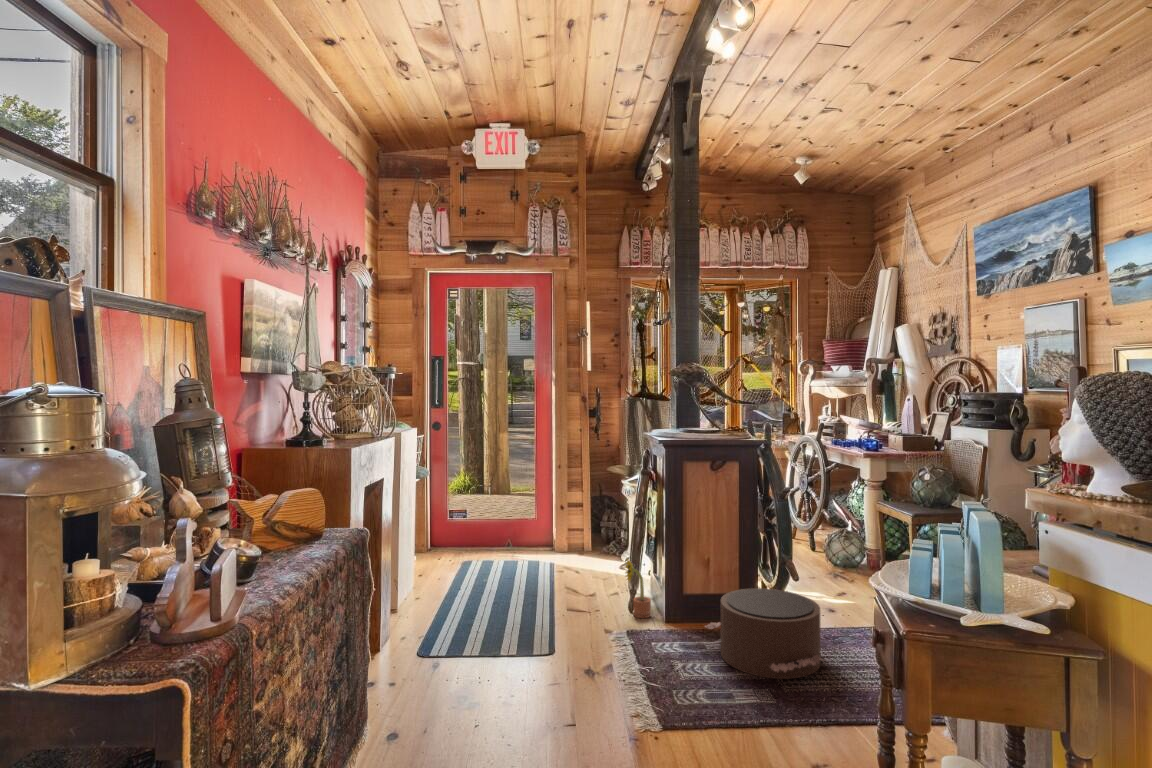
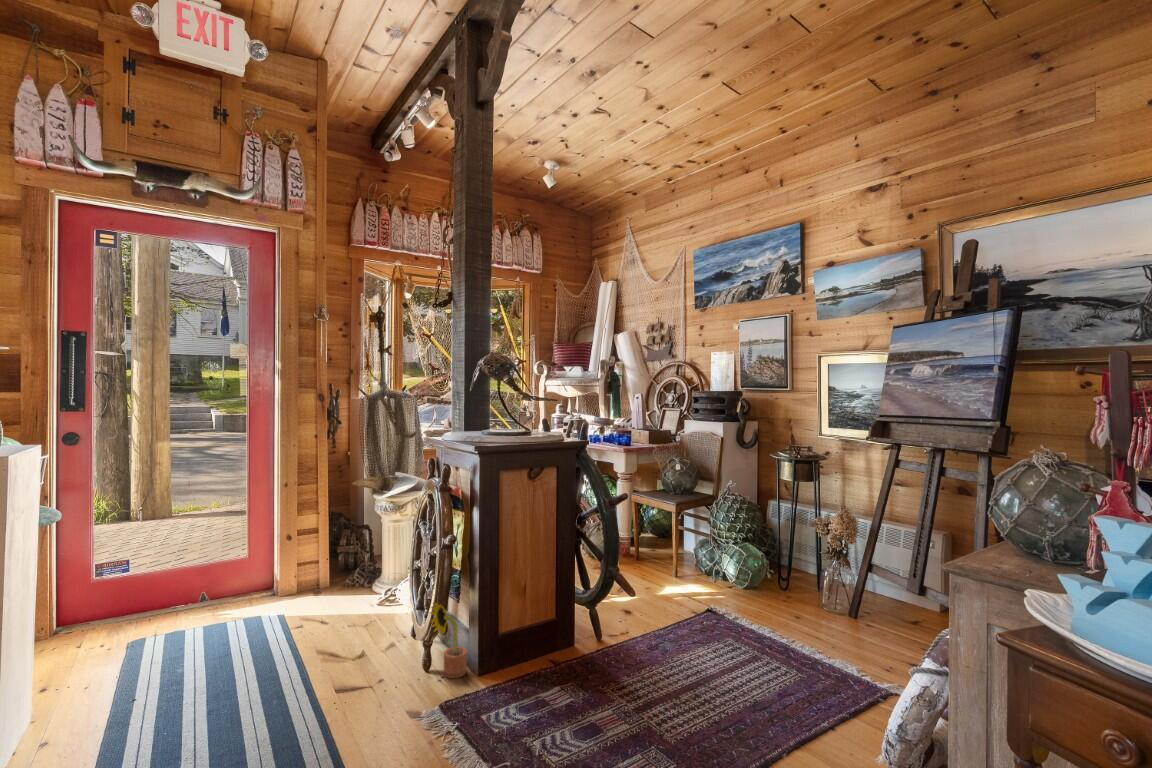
pouf: present [705,588,824,679] -> none [558,609,712,730]

